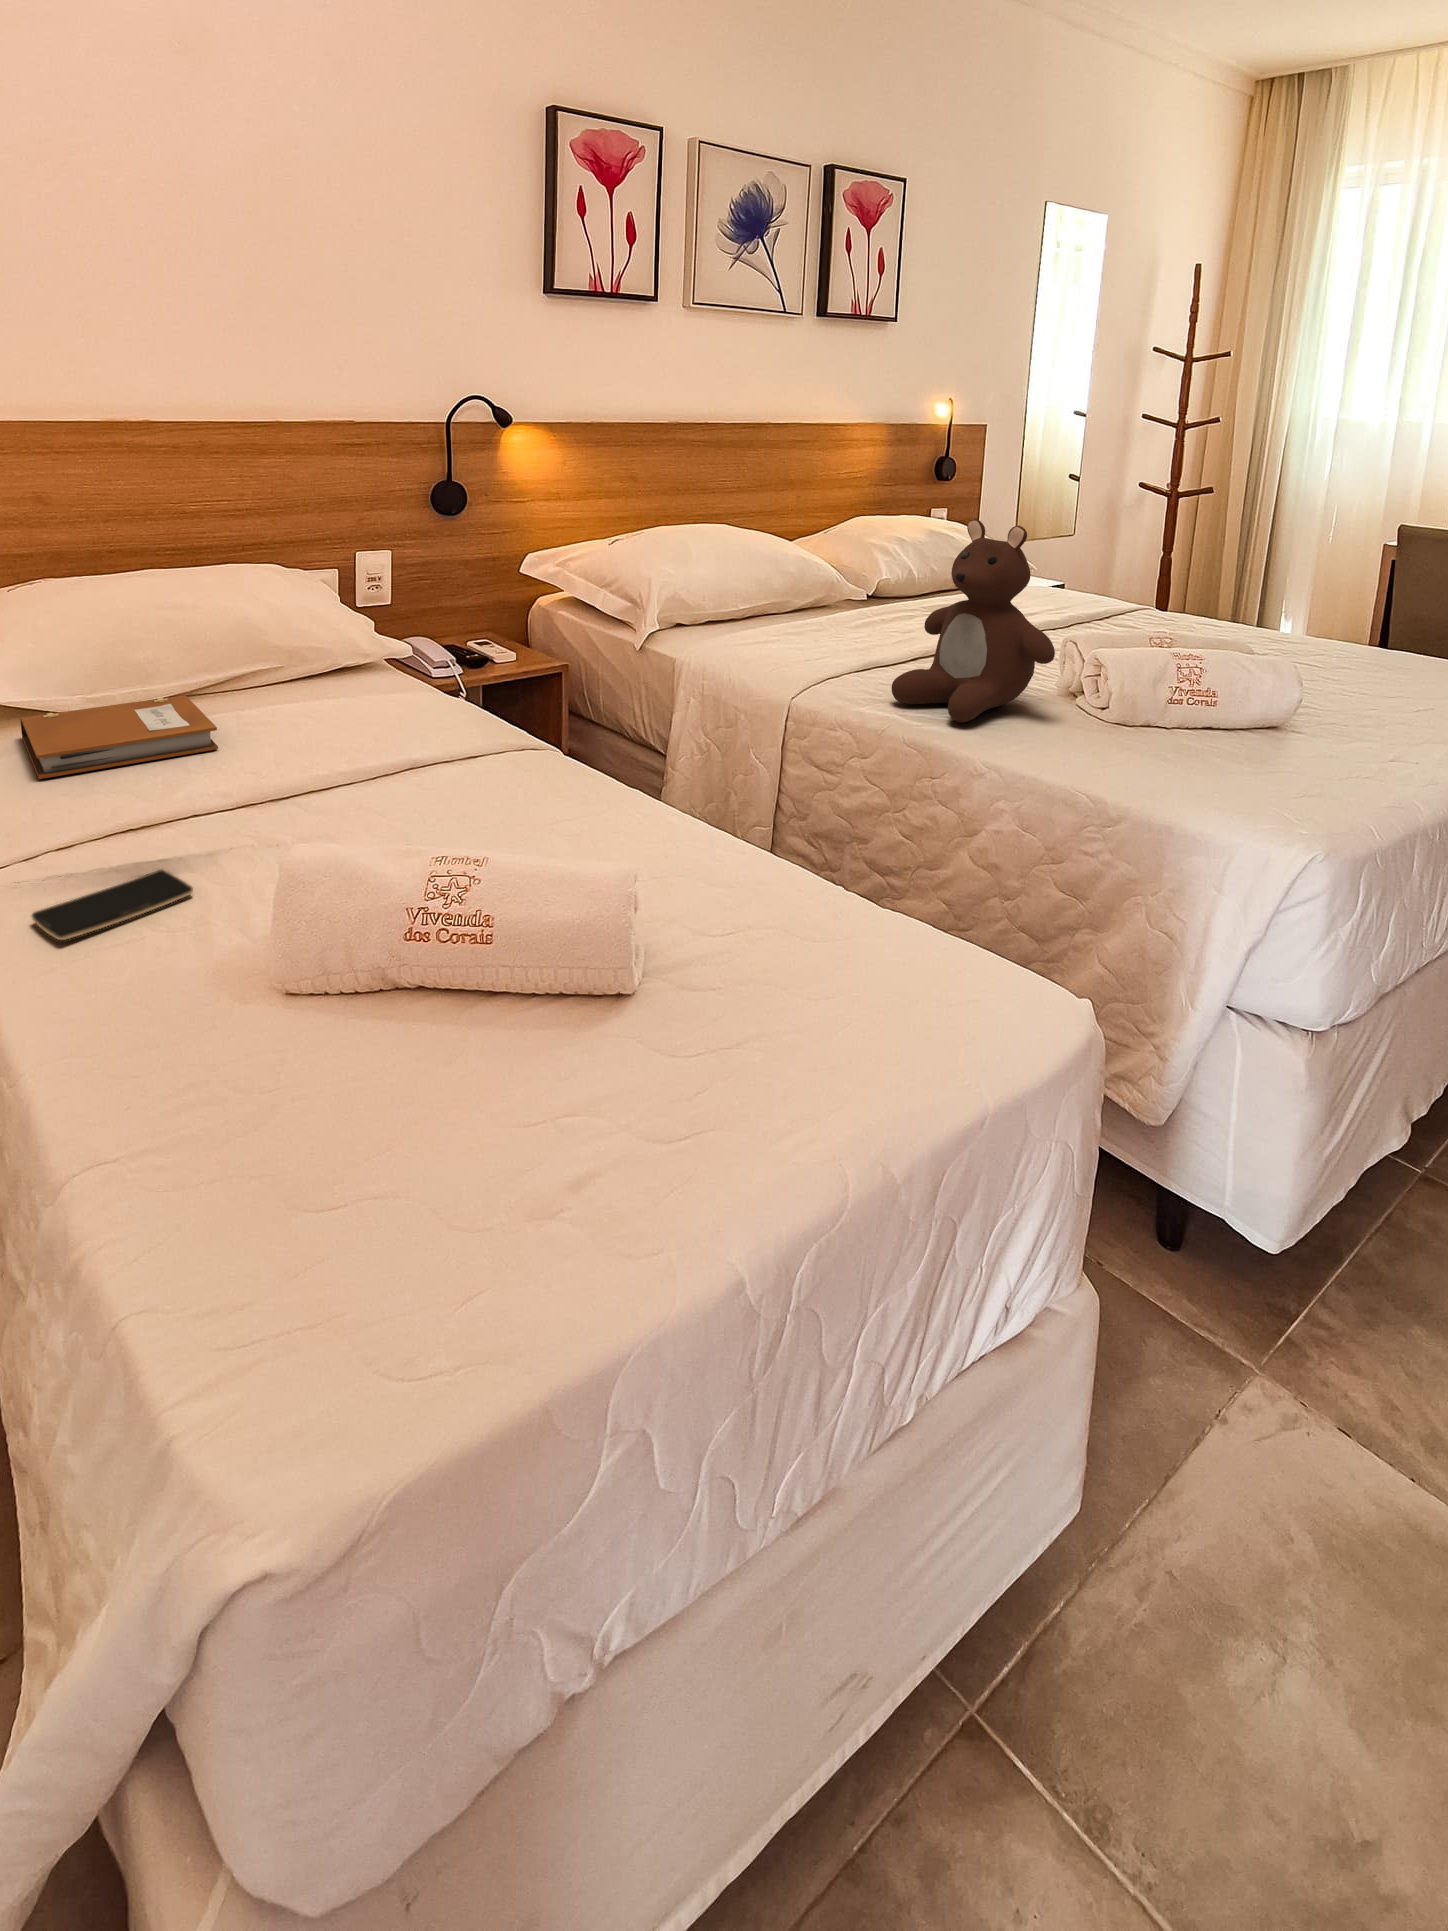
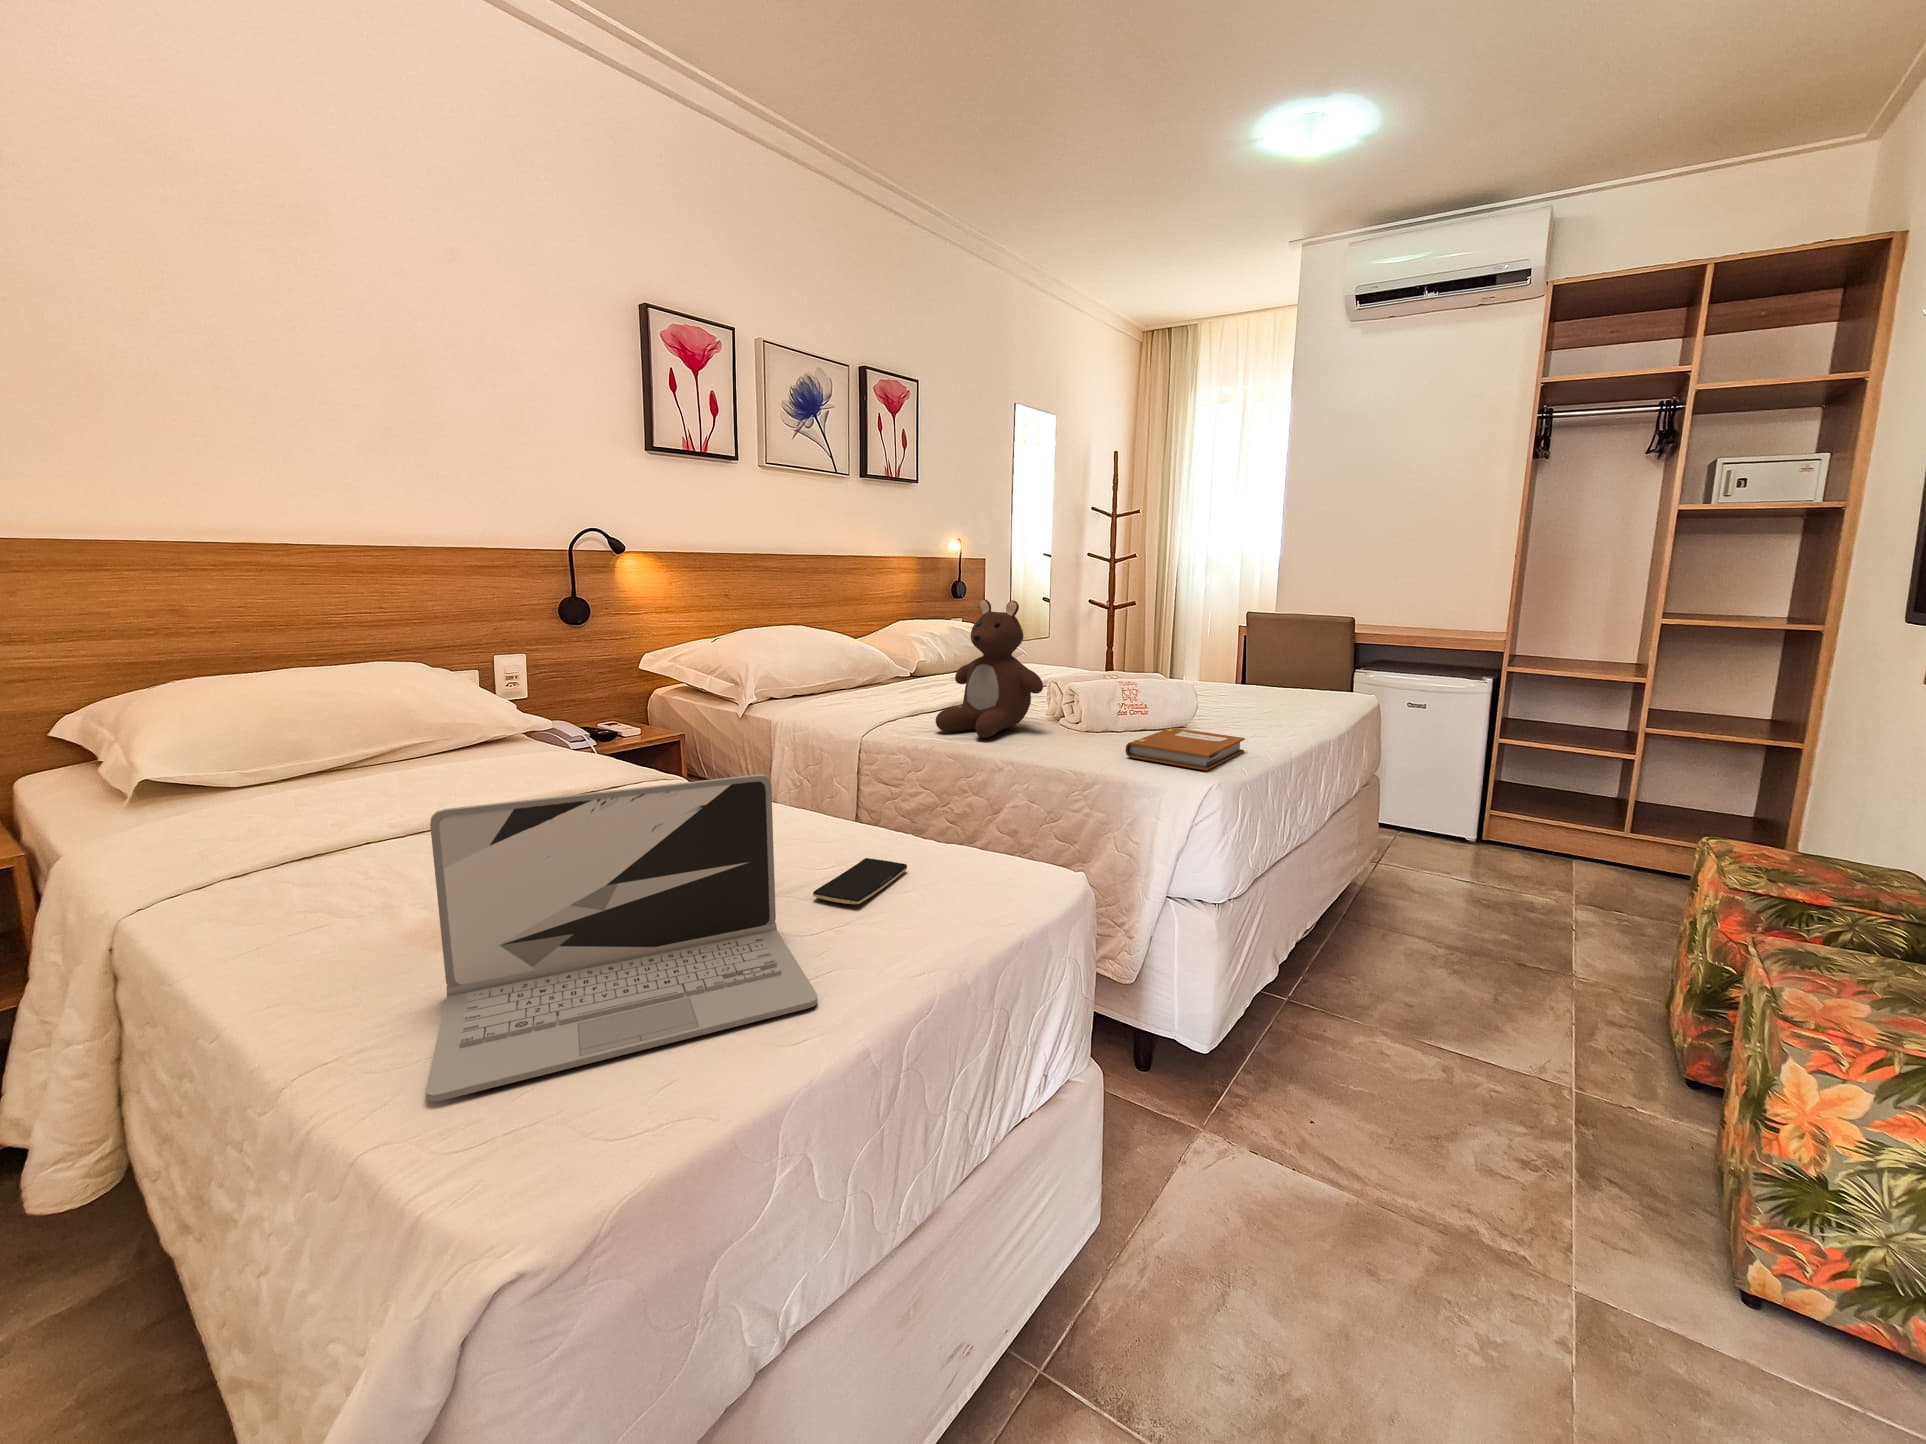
notebook: present [20,695,218,779] -> present [1126,728,1245,770]
laptop: none [192,842,683,1275] -> present [426,774,818,1102]
smartphone: present [31,870,193,940] -> present [813,858,907,904]

